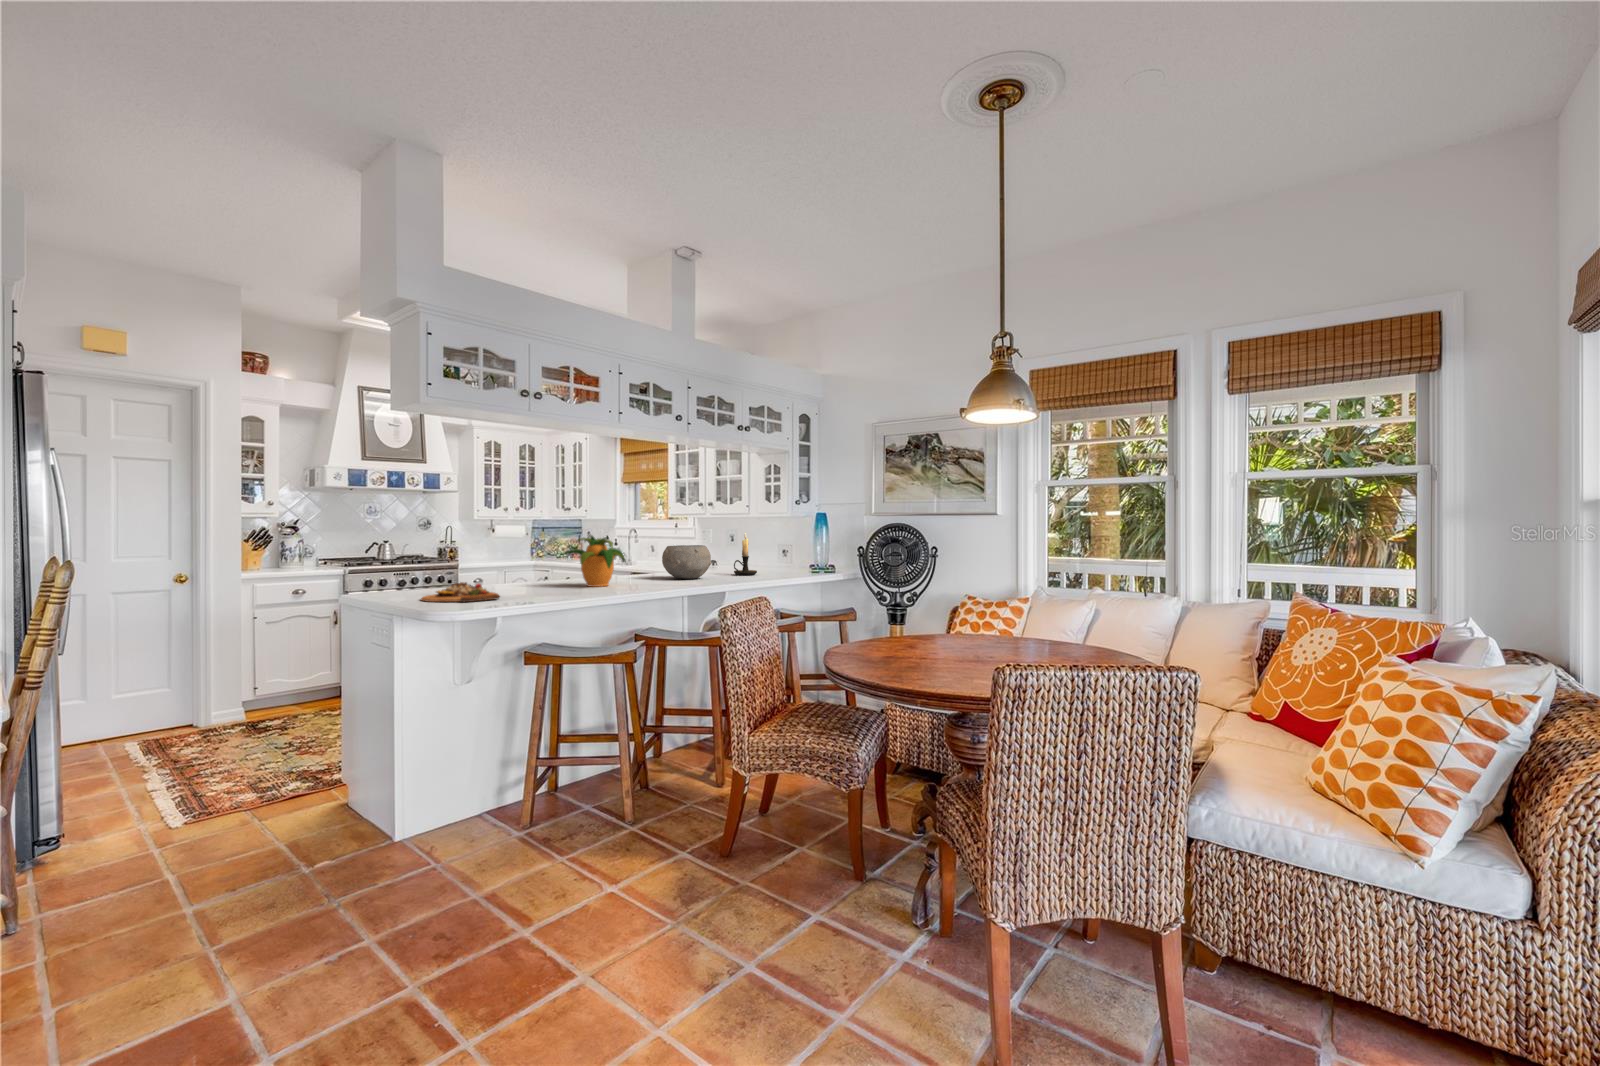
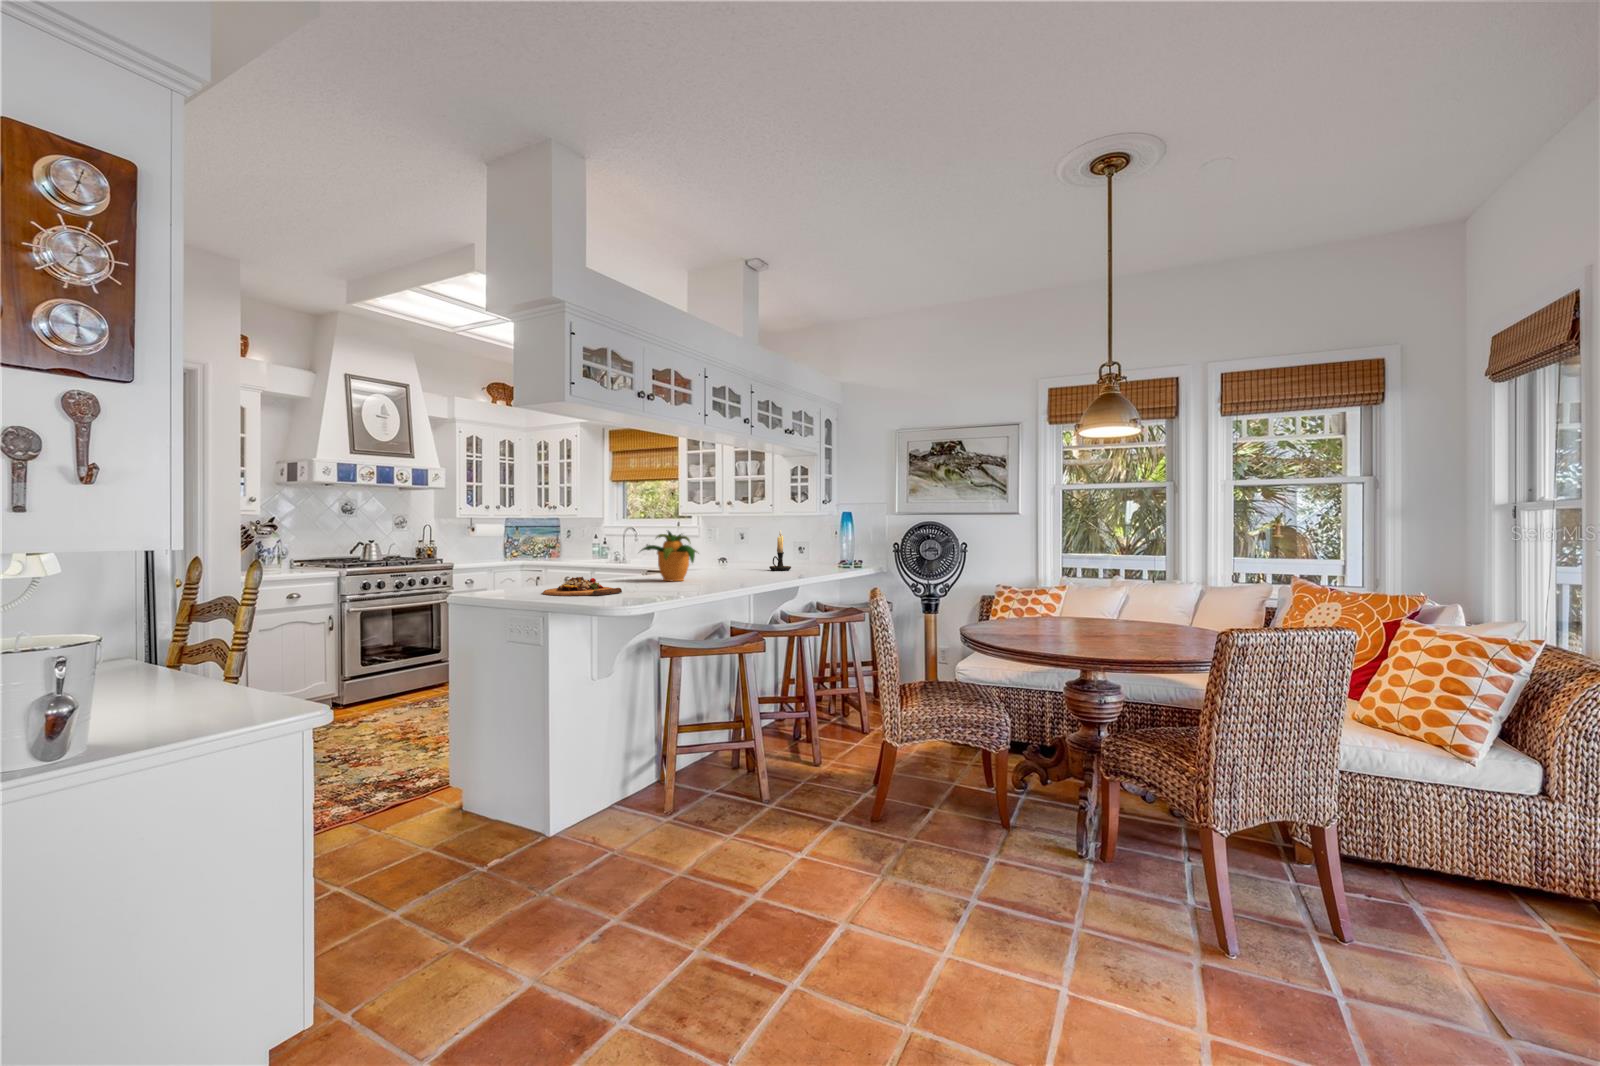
ceramic bowl: present [662,545,712,579] -> none [713,542,761,574]

